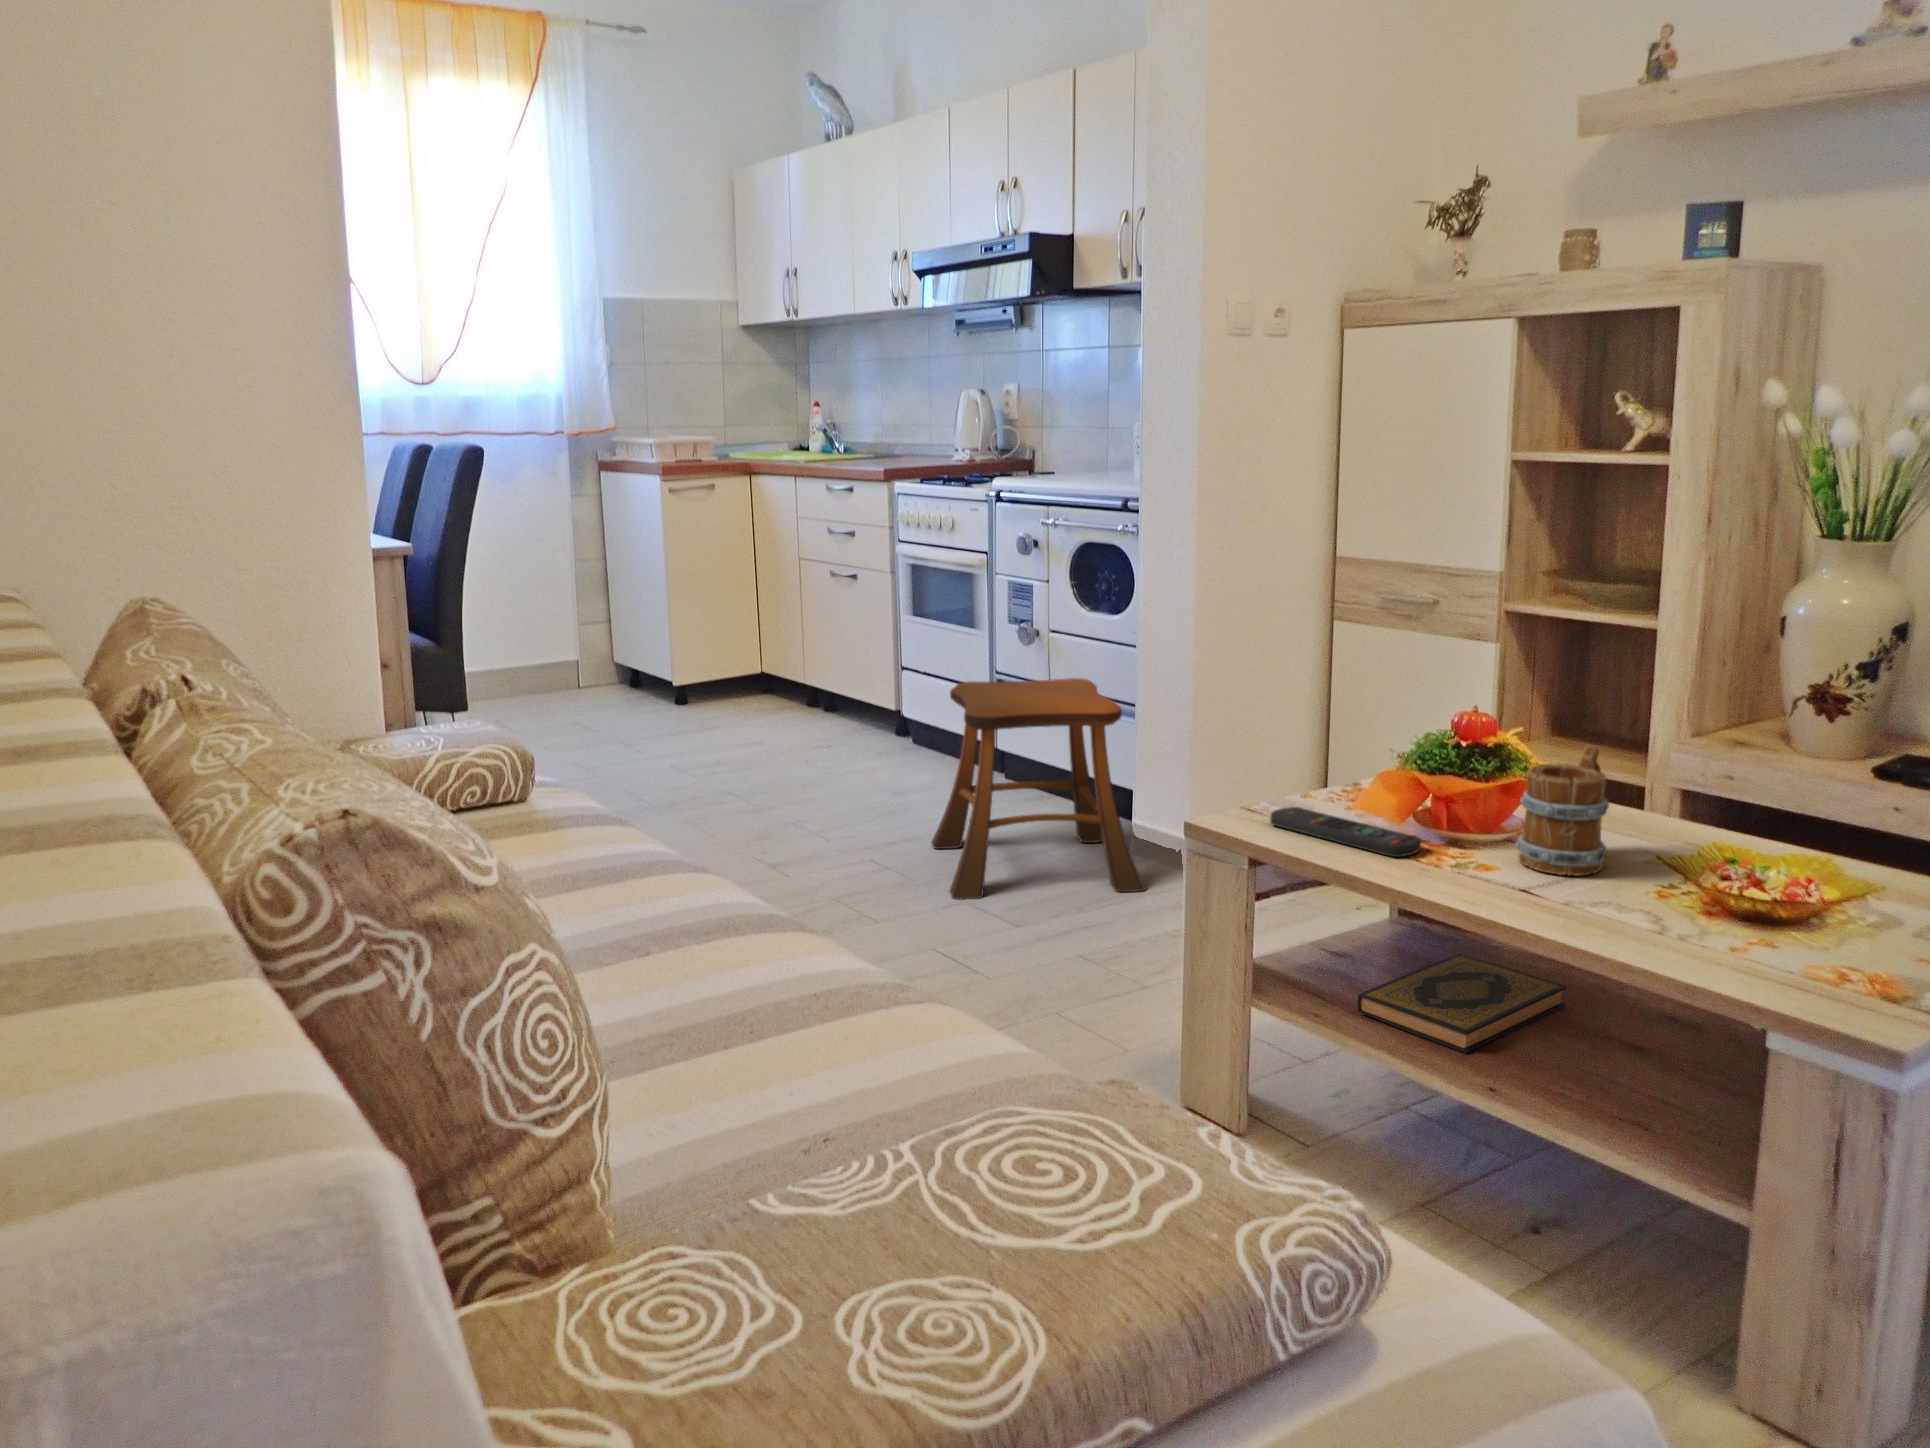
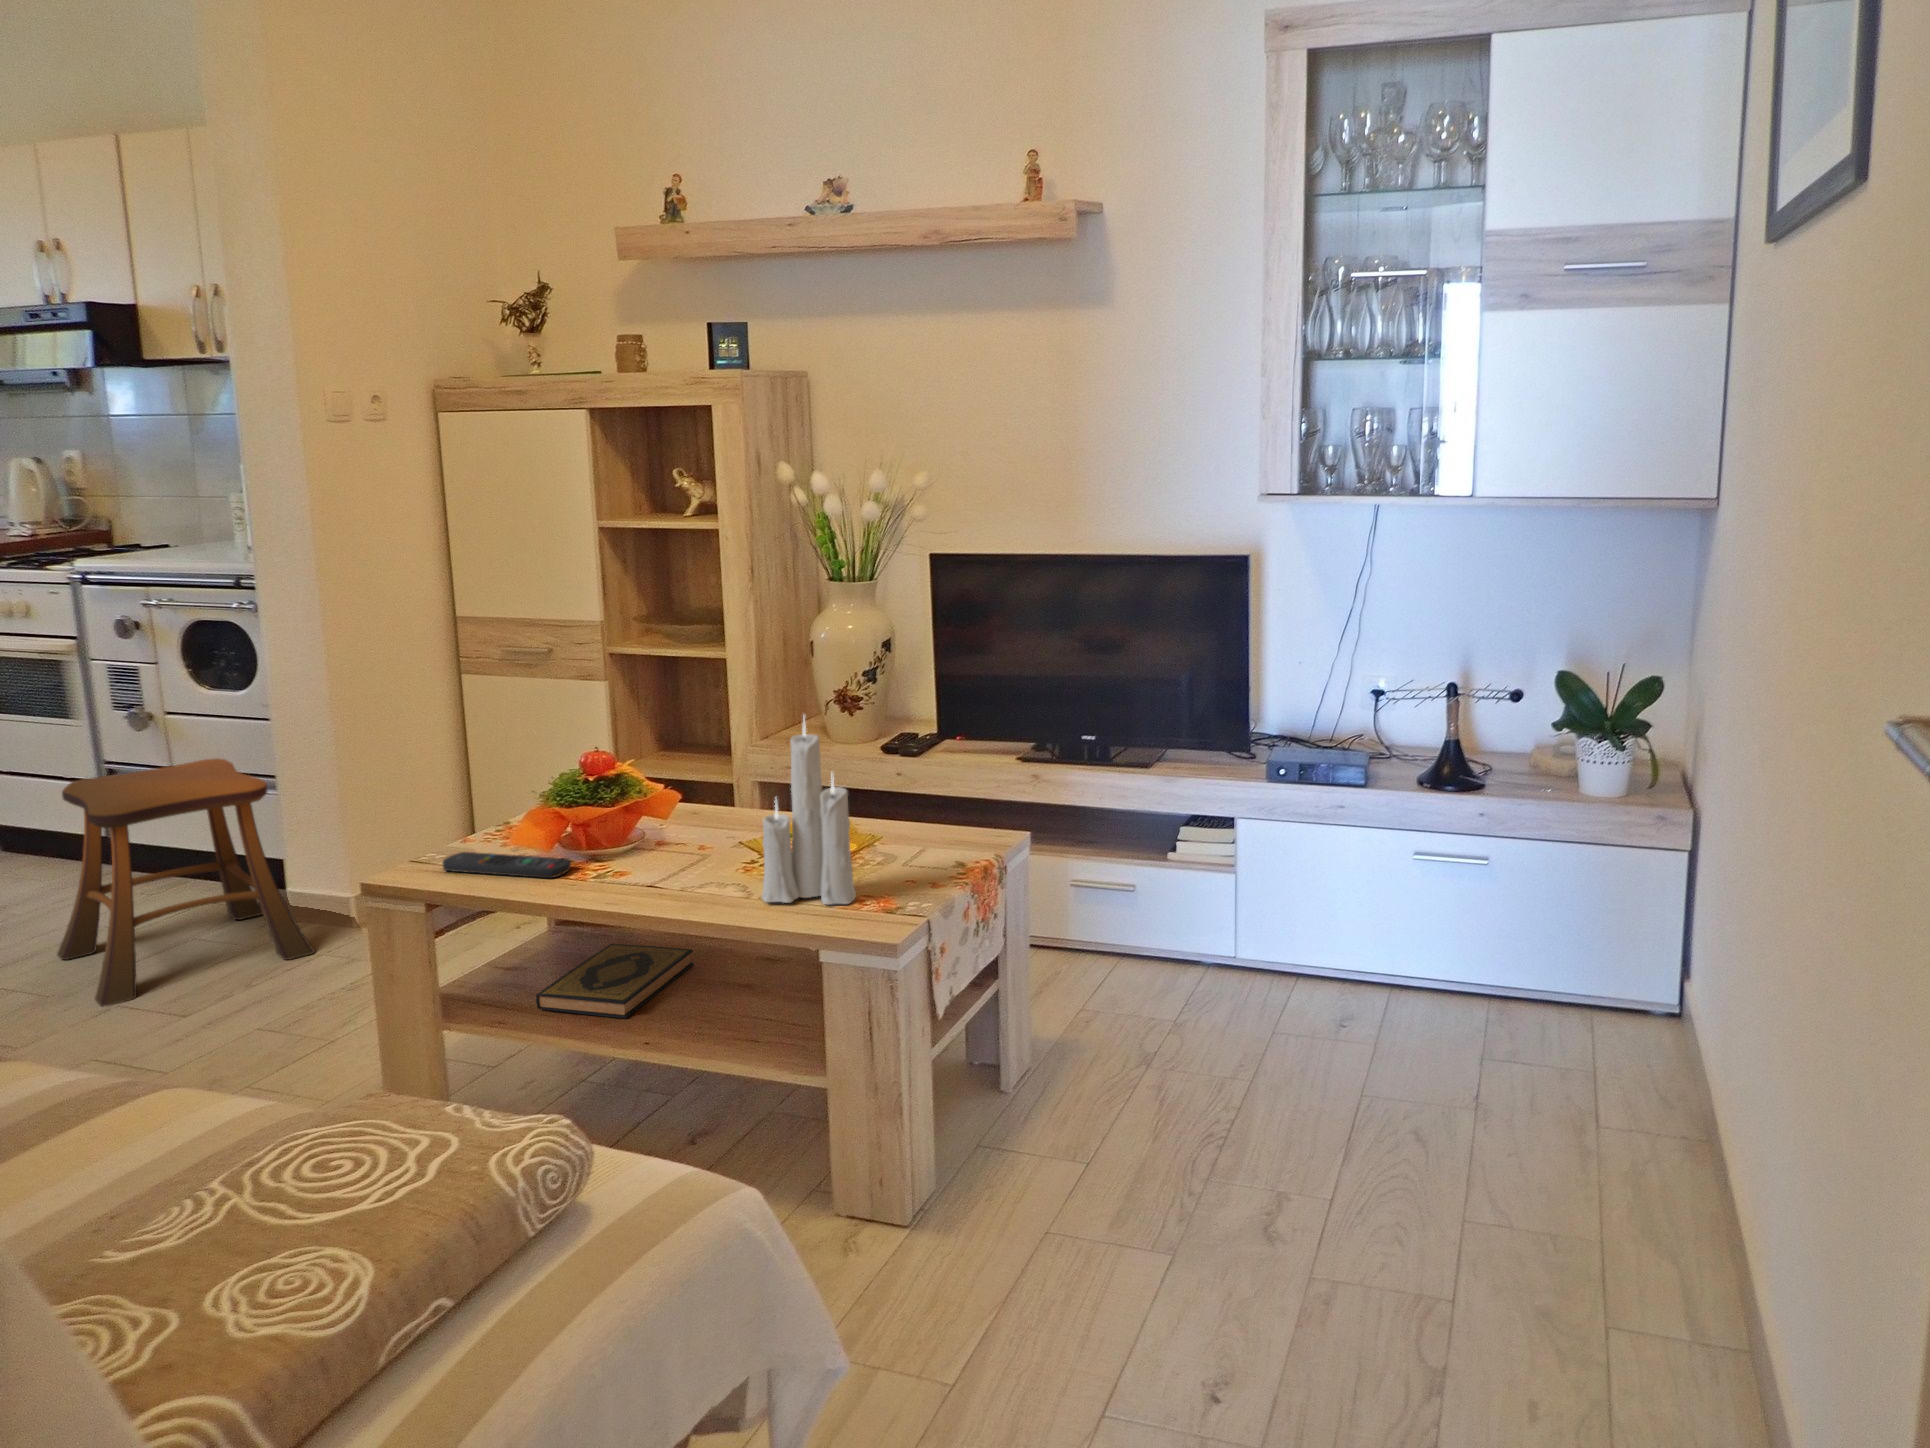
candle: none [1684,672,1850,979] -> present [762,718,856,905]
mug: present [1516,745,1609,875] -> none [641,766,707,868]

